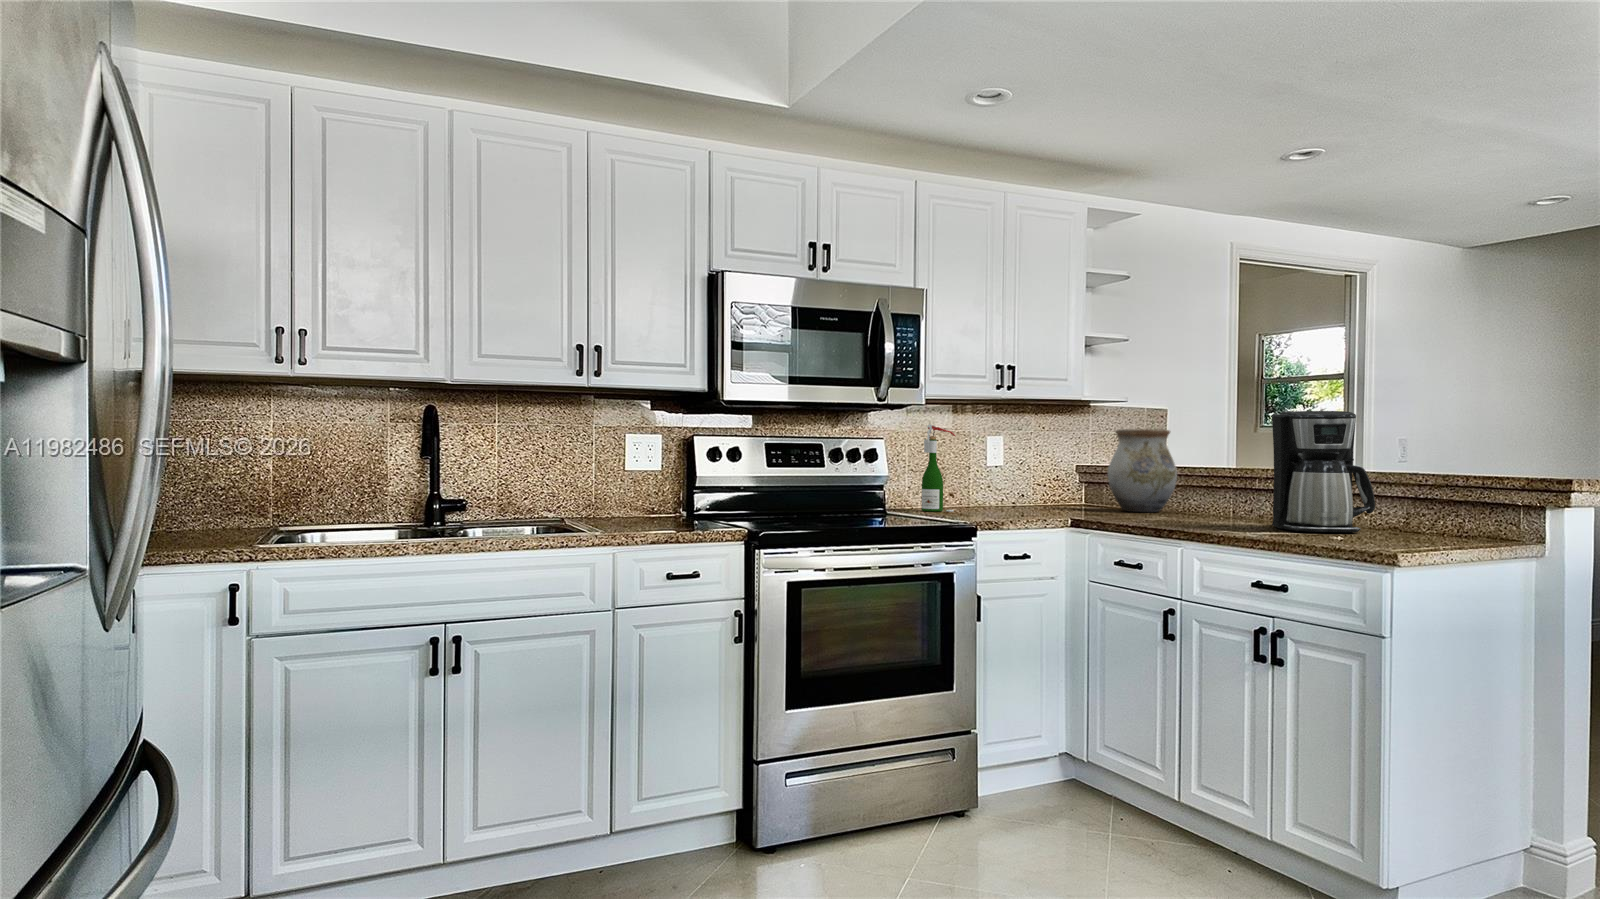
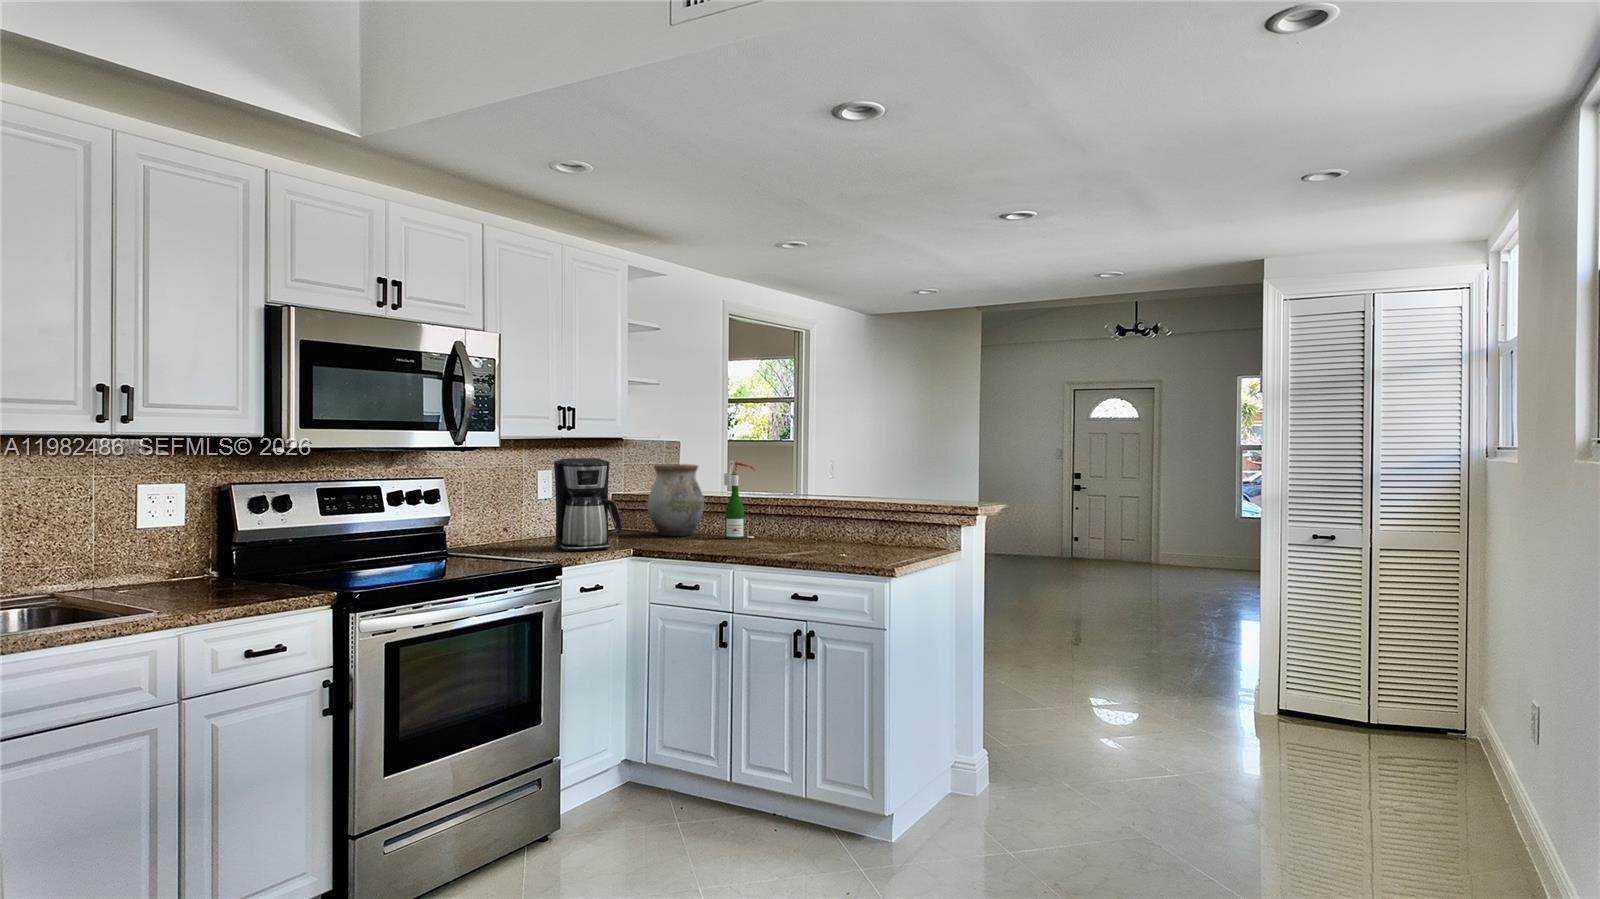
coffee maker: present [1272,411,1375,533] -> present [554,458,622,551]
wine bottle: present [922,424,955,512] -> present [724,460,755,539]

